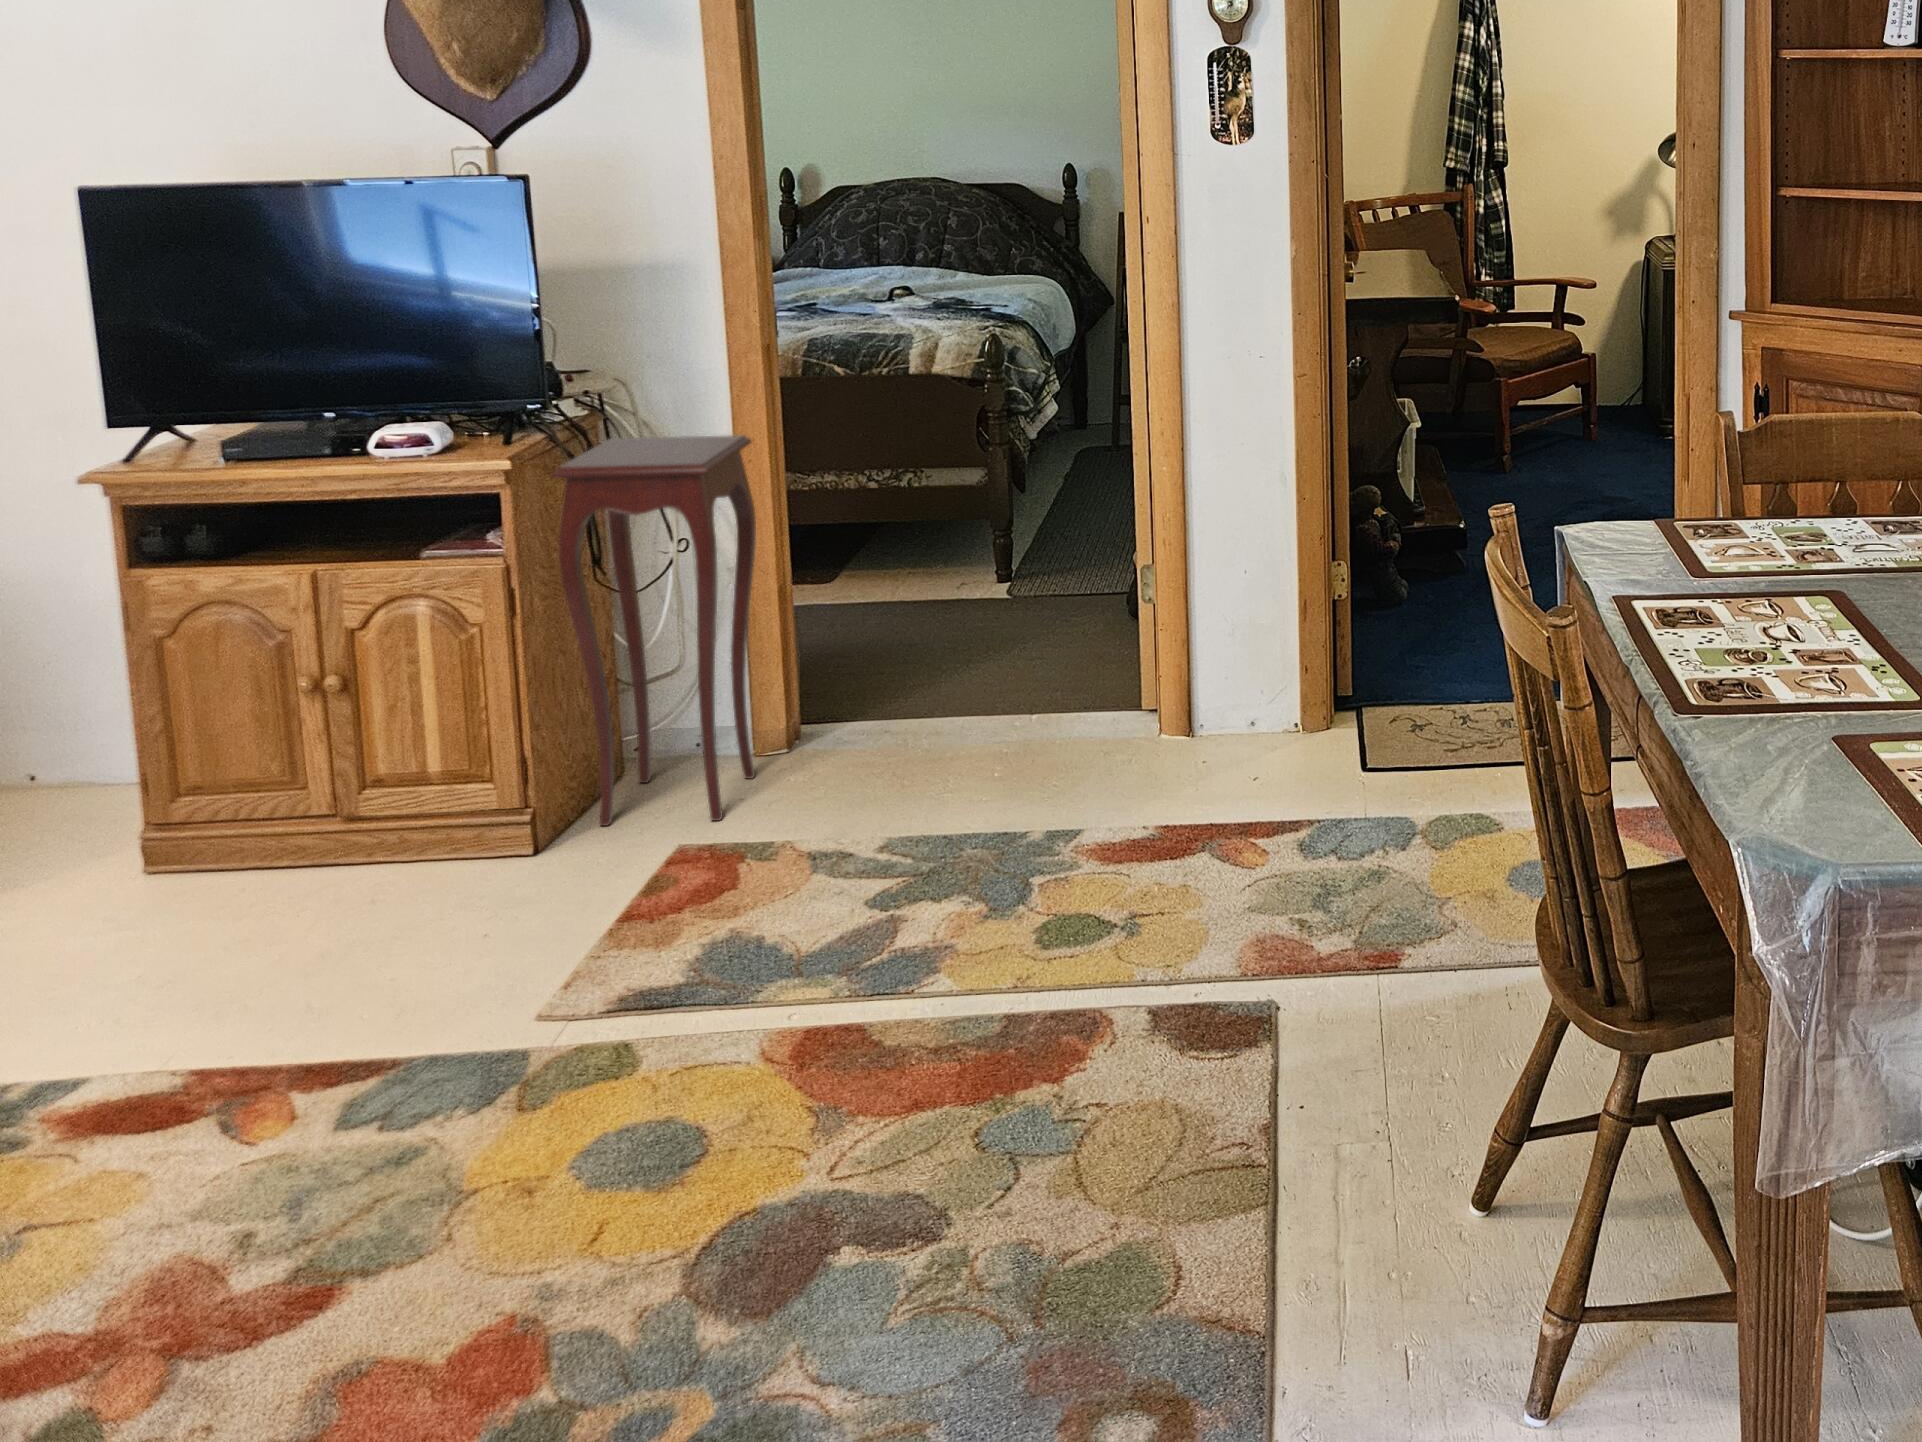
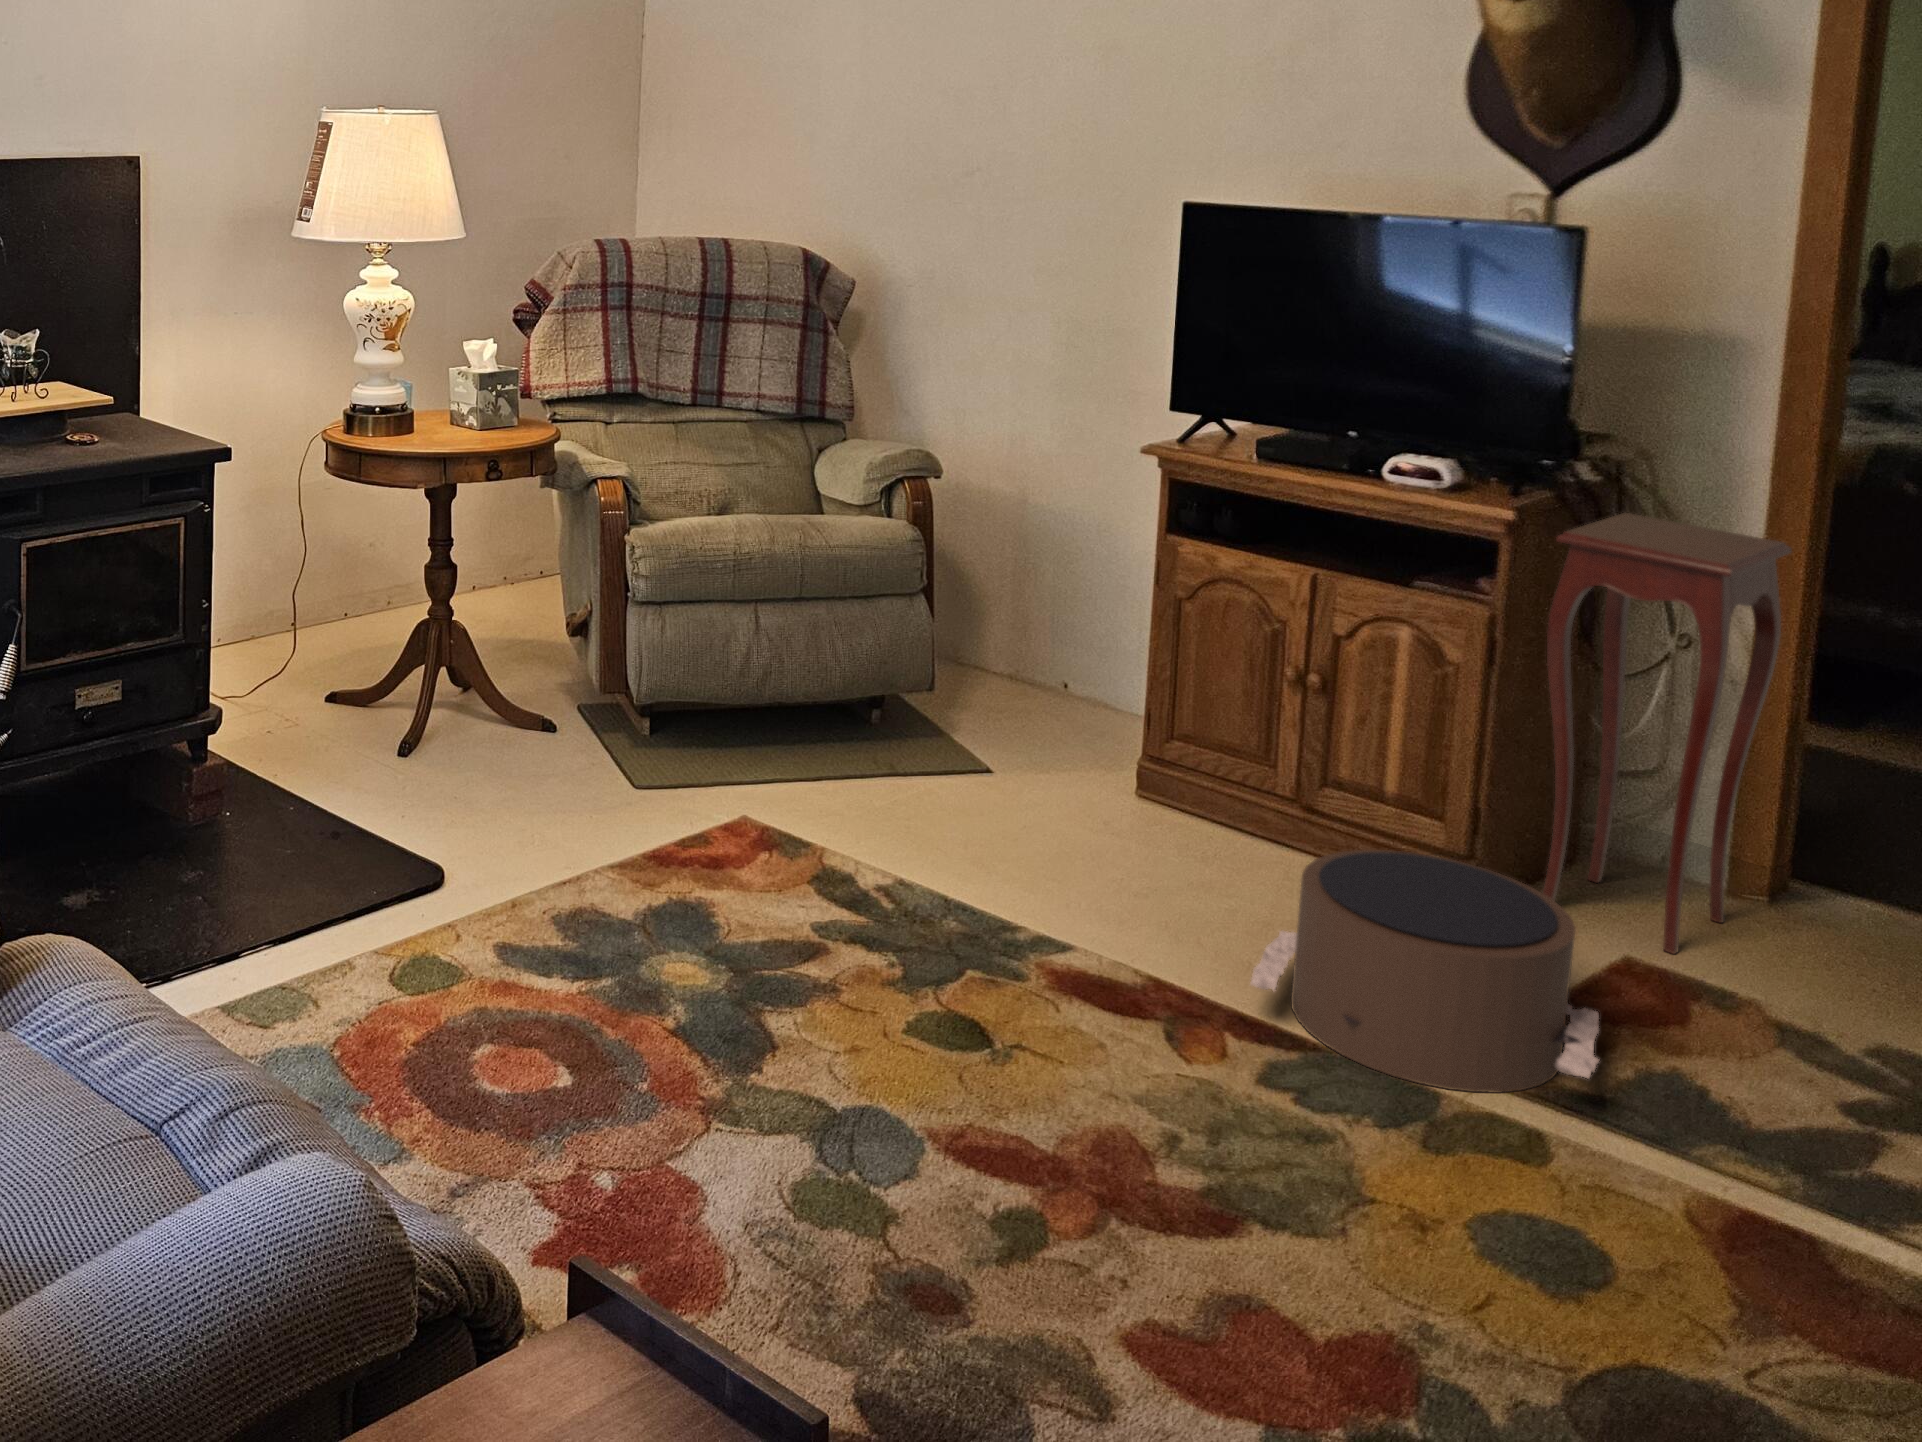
pouf: none [309,809,672,1056] -> present [1251,850,1599,1093]

